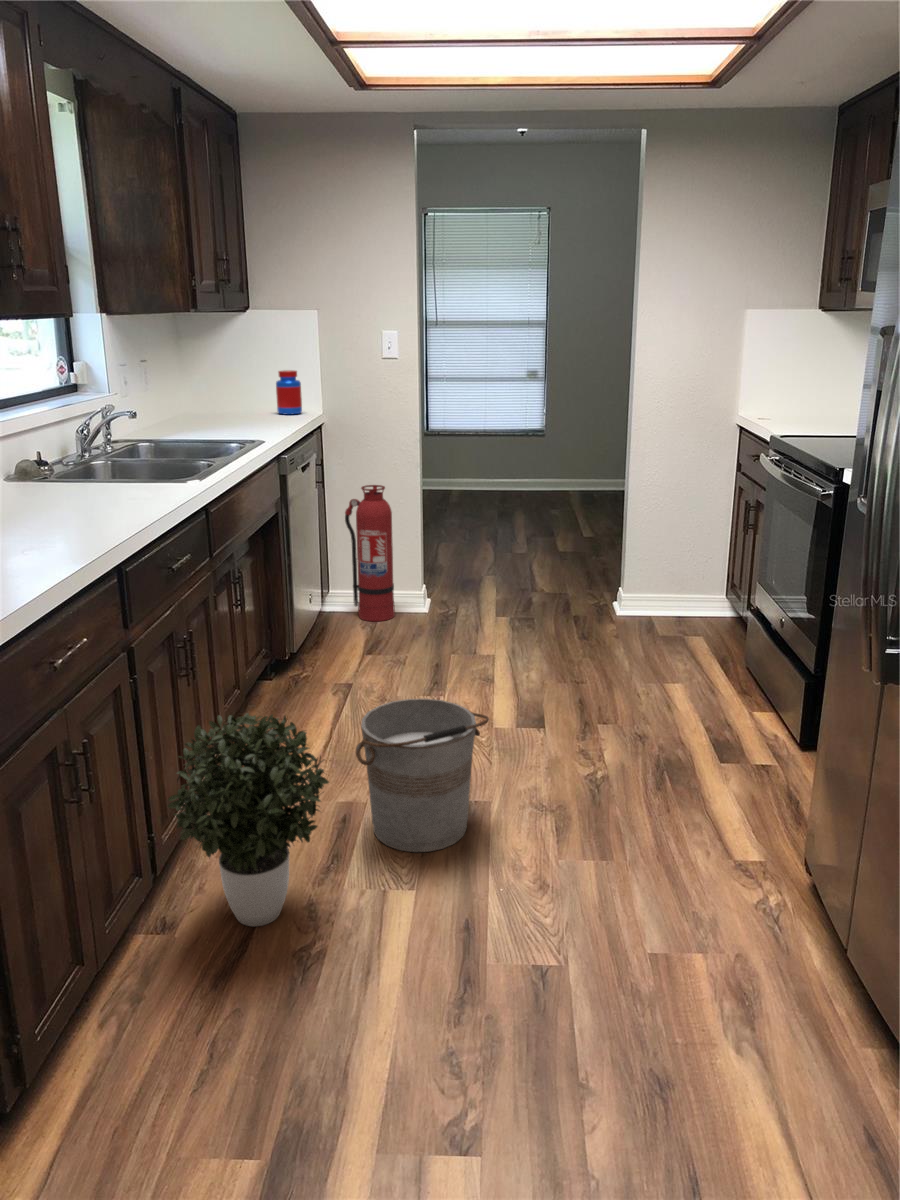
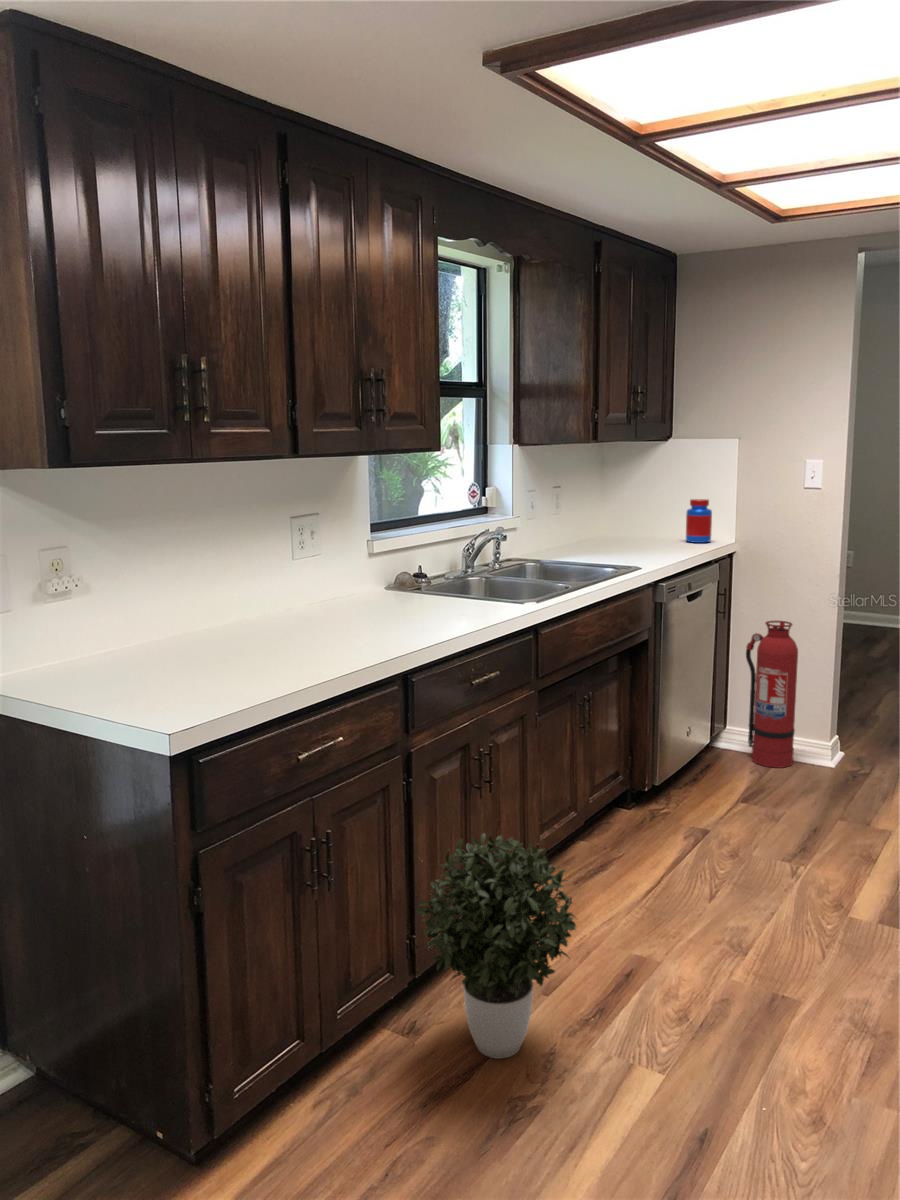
bucket: present [356,698,489,852] -> none [635,858,791,1039]

